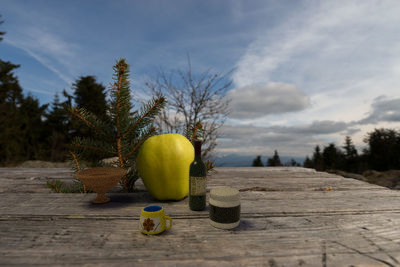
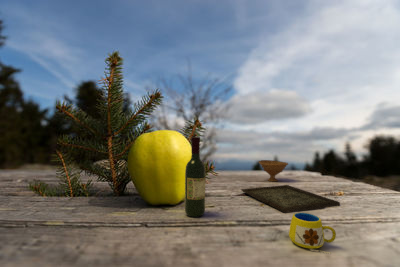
bowl: present [75,167,127,203] -> present [259,160,288,181]
tray: none [239,181,326,207] -> present [241,185,340,213]
jar: present [209,187,241,229] -> none [208,190,245,240]
mug: present [139,205,172,238] -> present [289,213,336,254]

